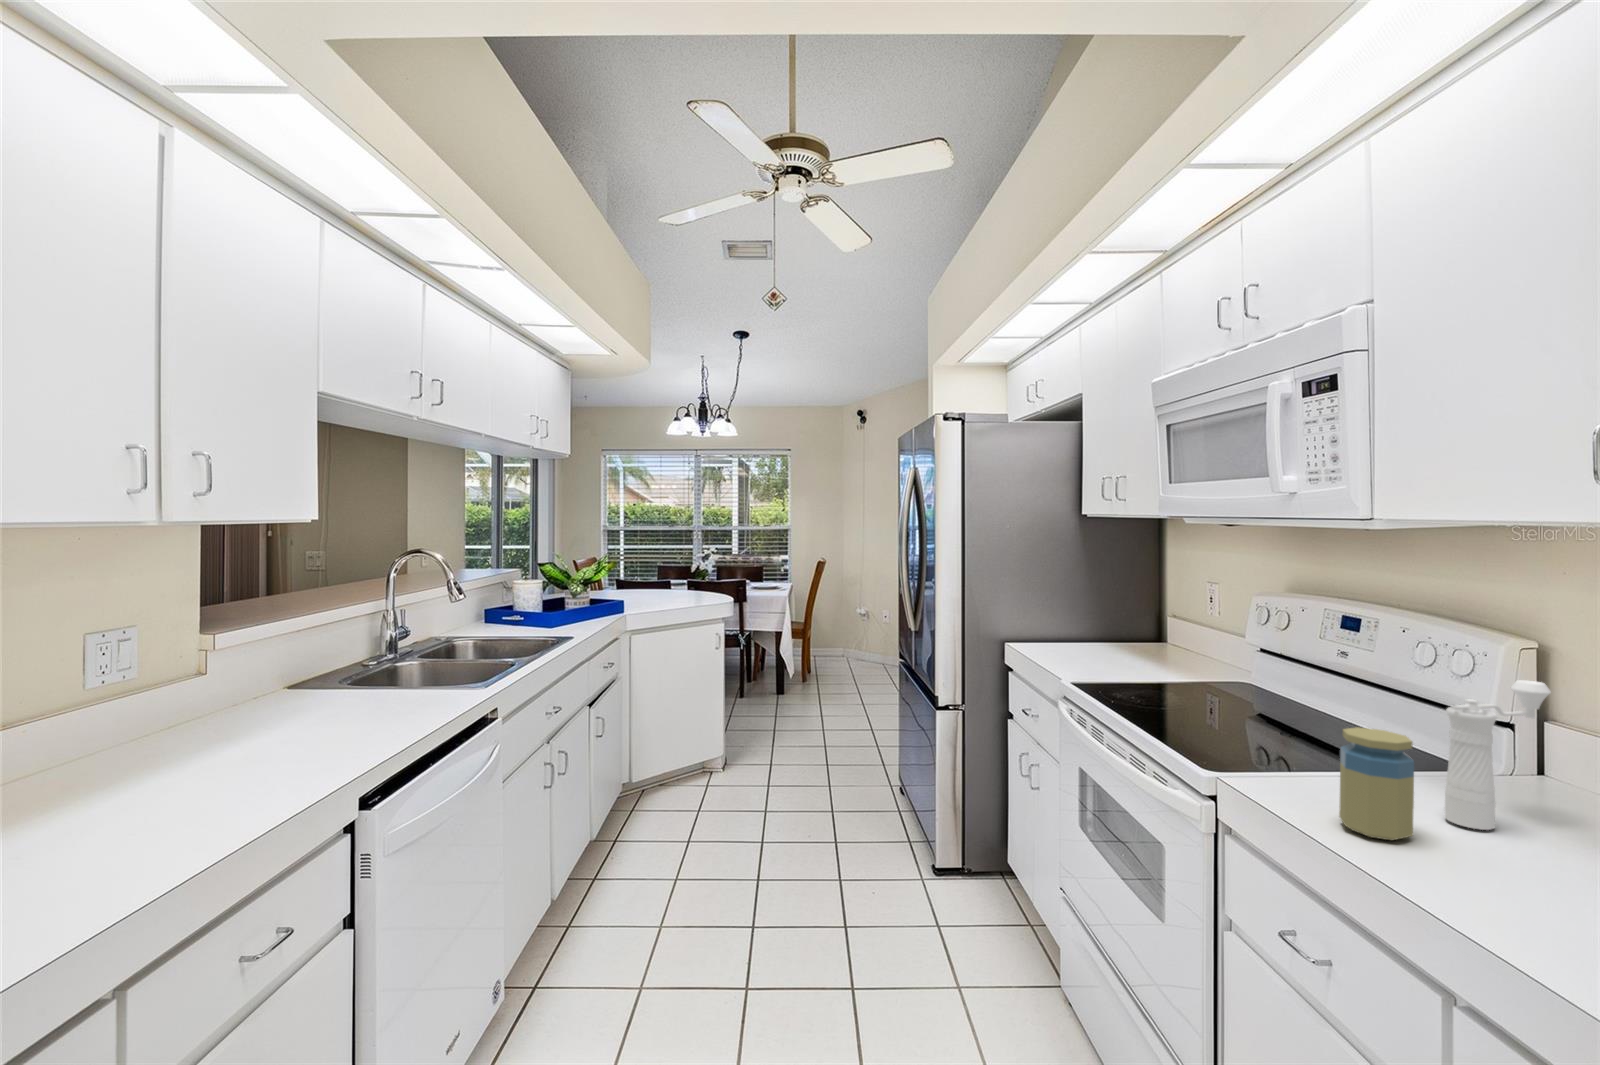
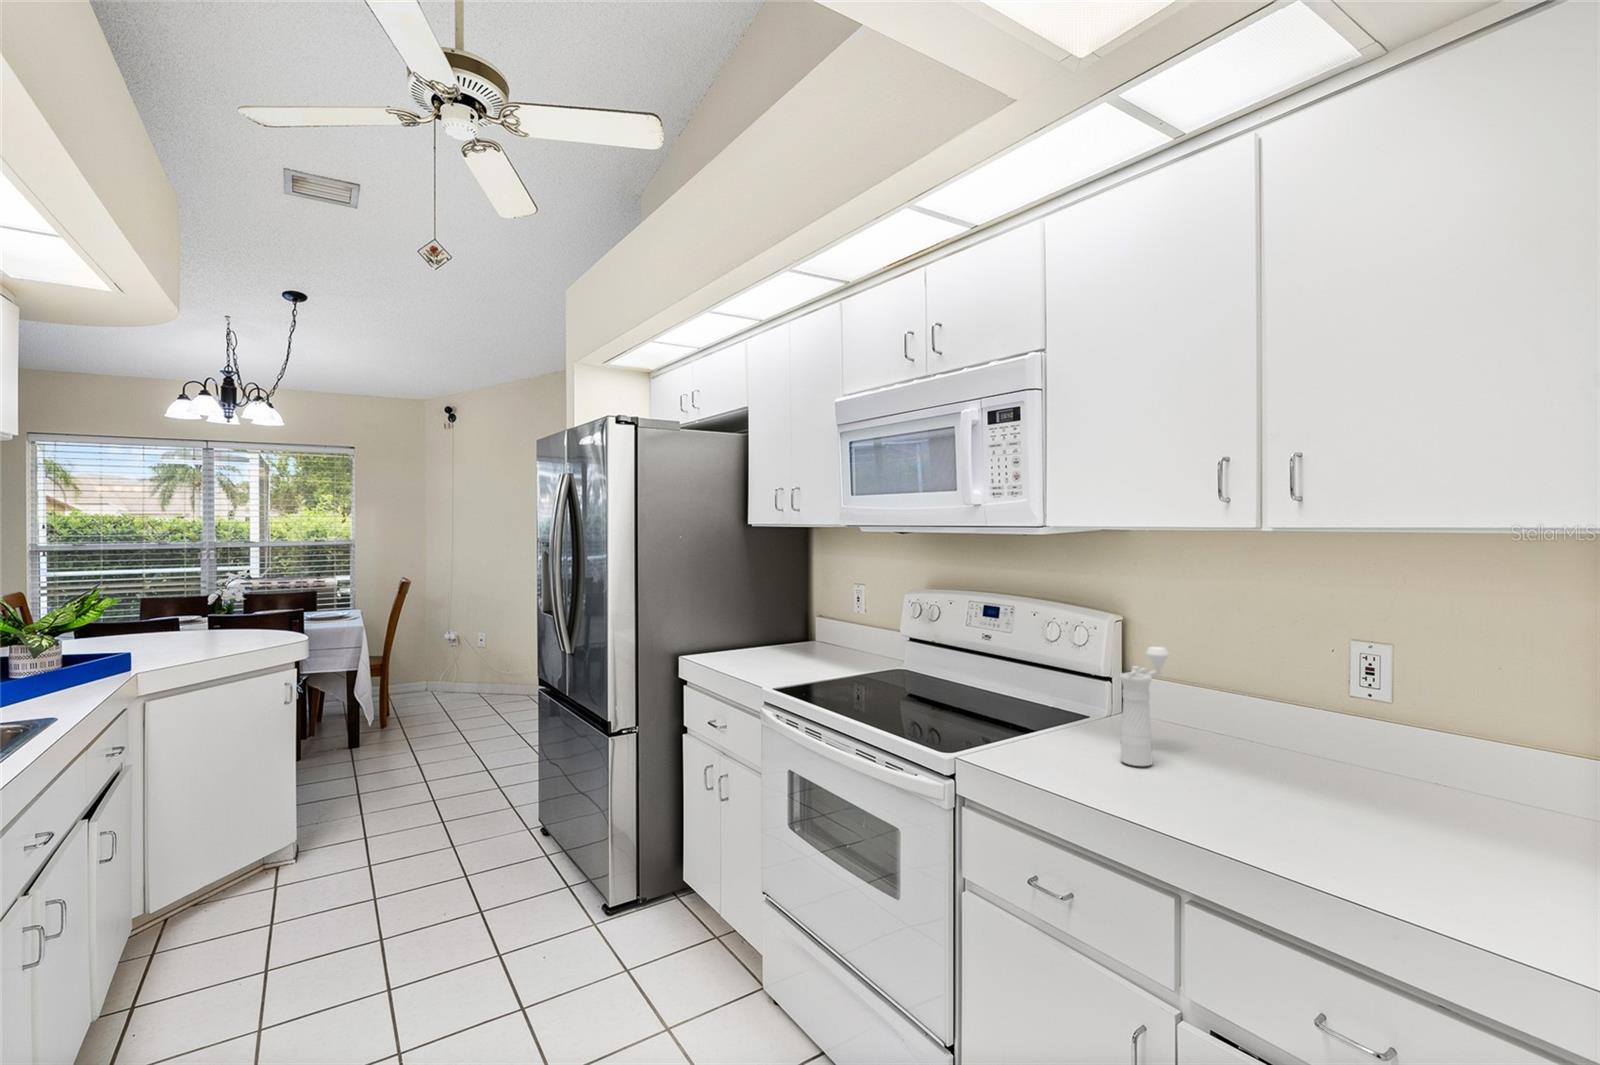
jar: present [1339,727,1414,840] -> none [1070,699,1122,790]

